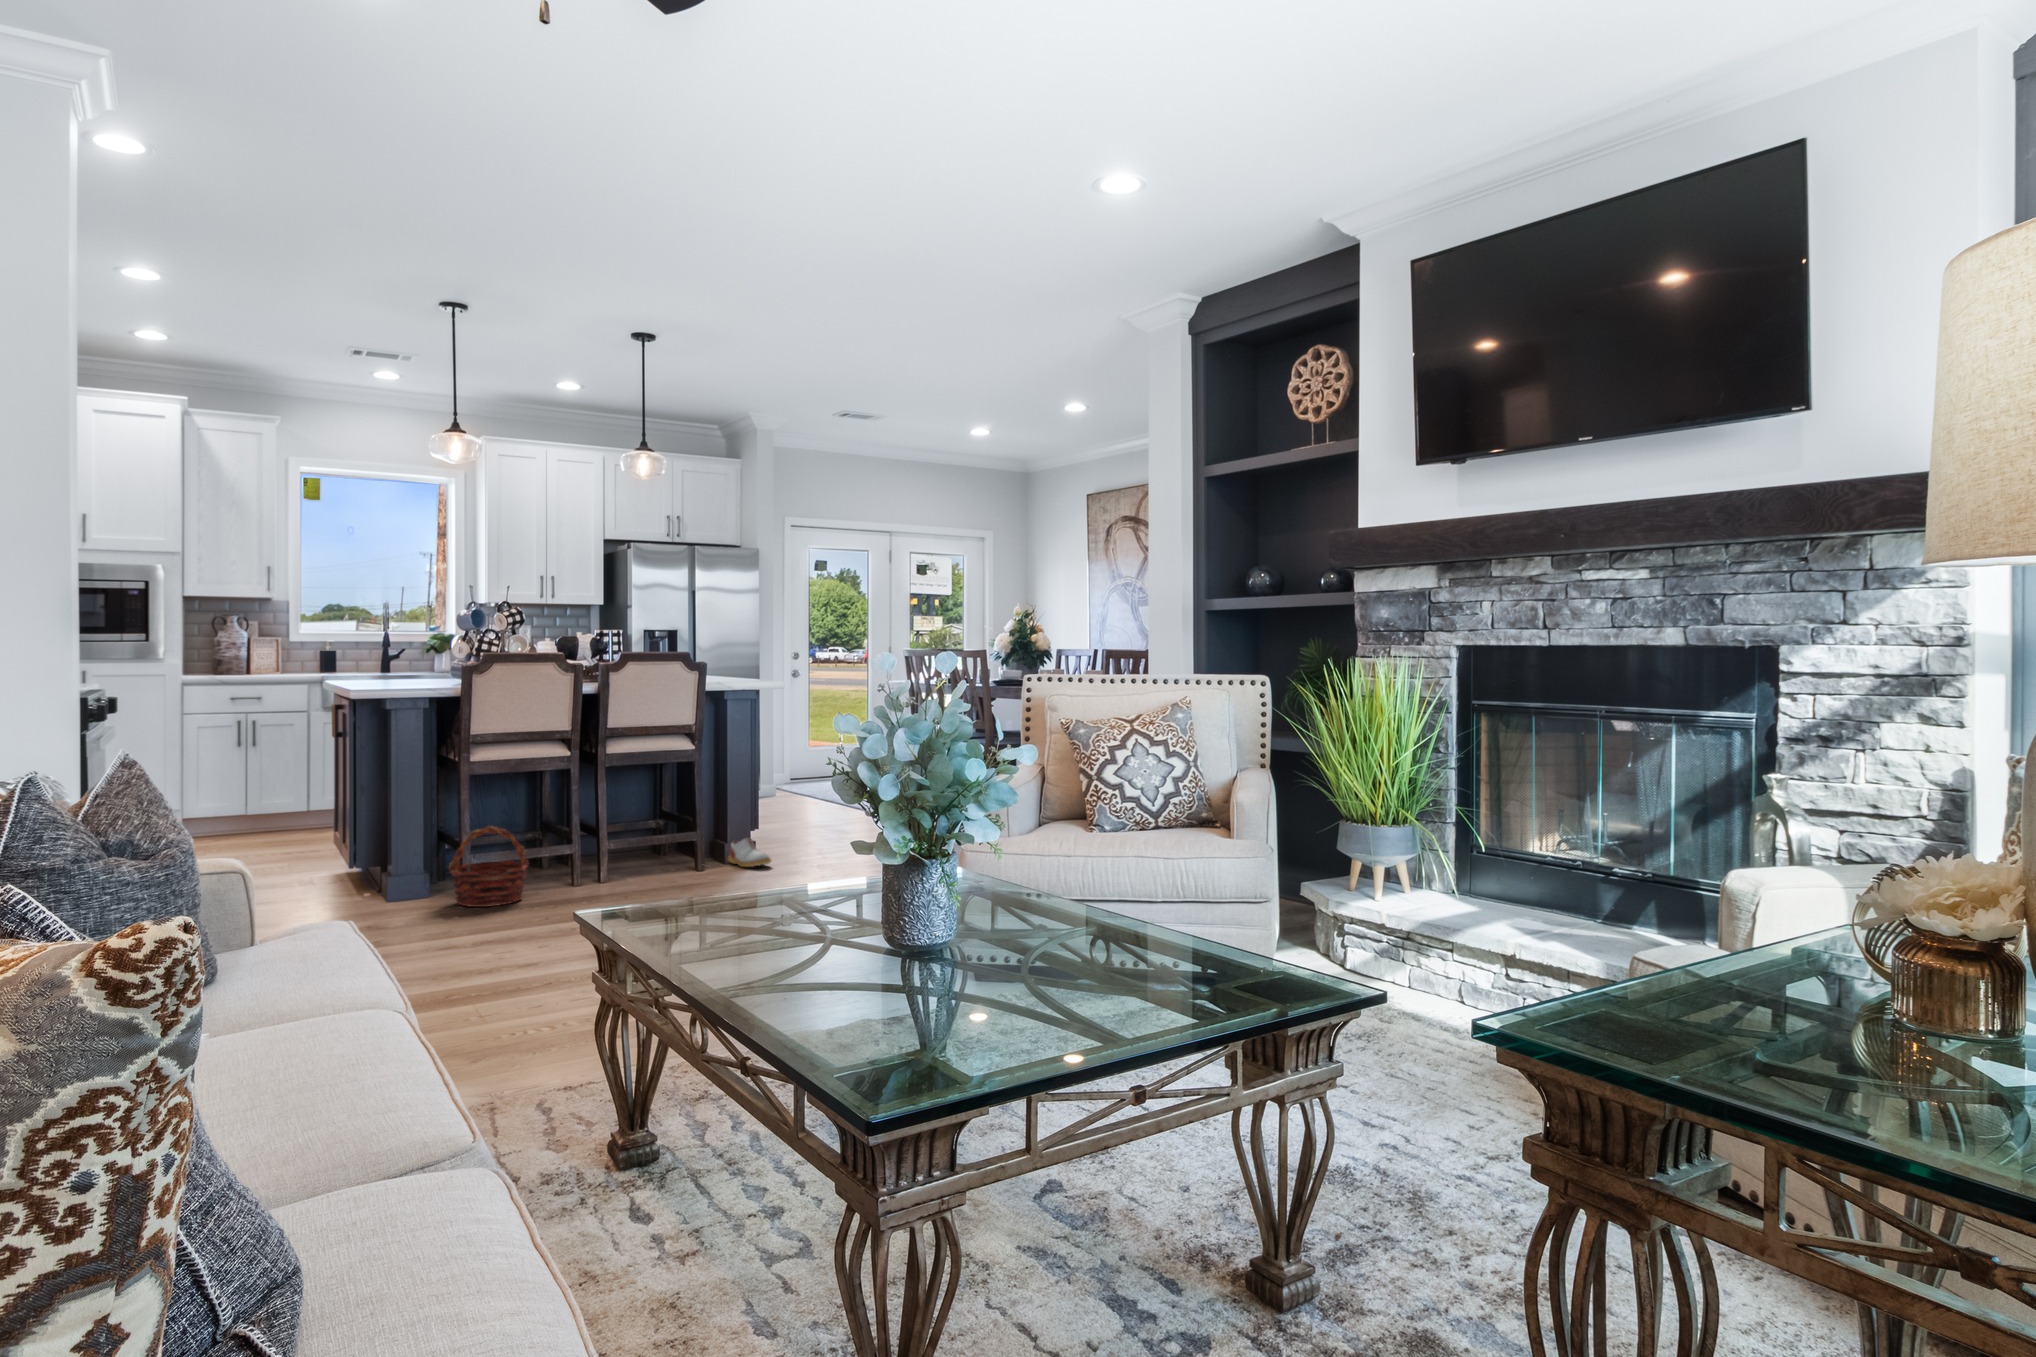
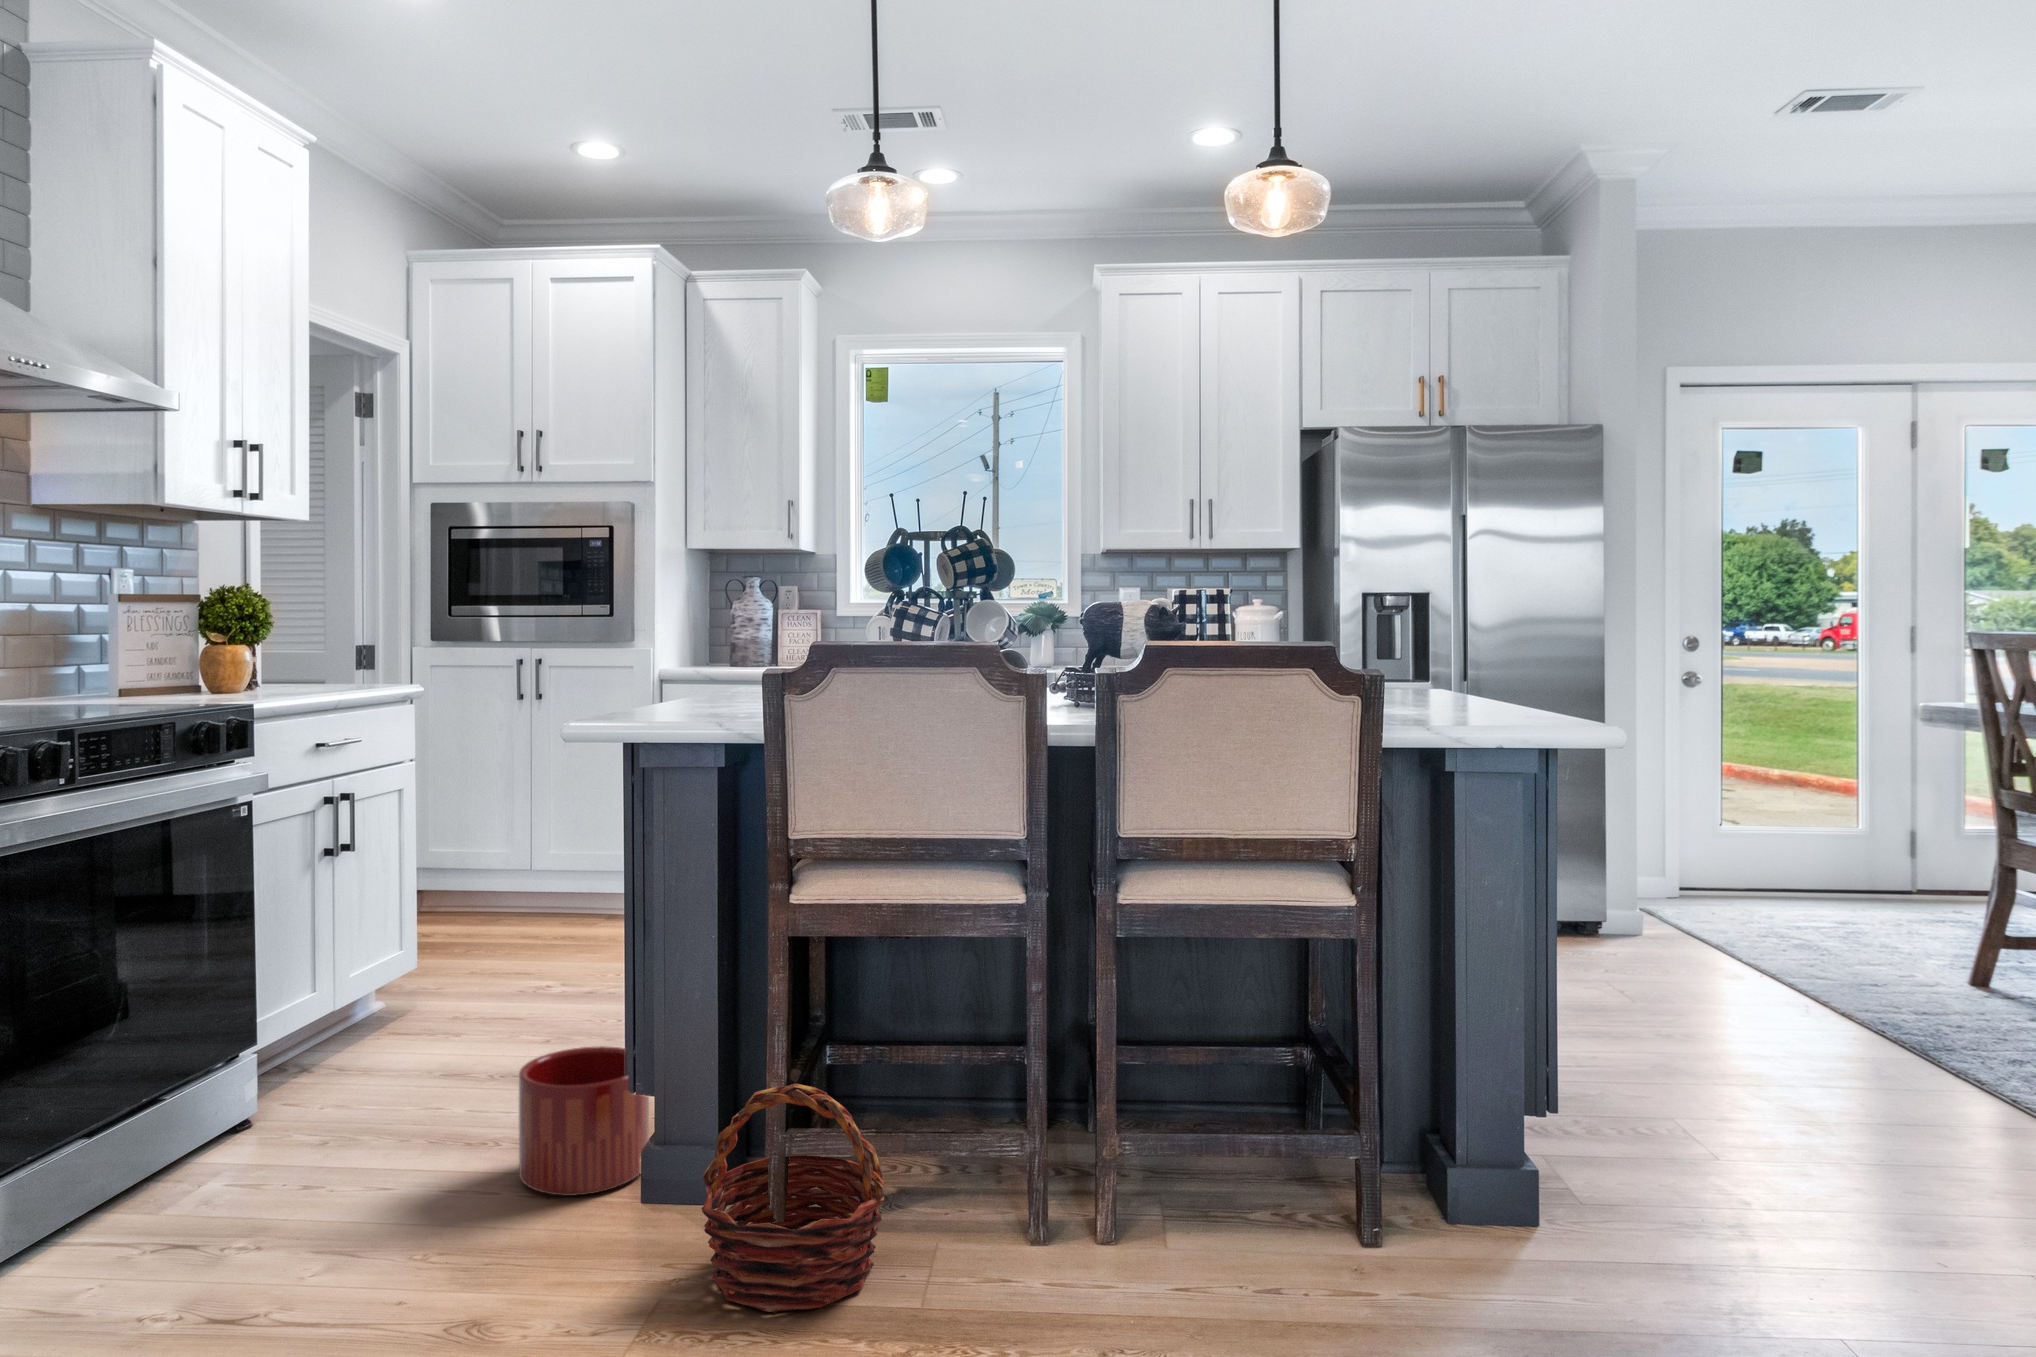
shoe: present [728,839,771,867] -> none [1457,1162,1579,1282]
planter: none [310,846,376,906] -> present [519,1046,649,1196]

